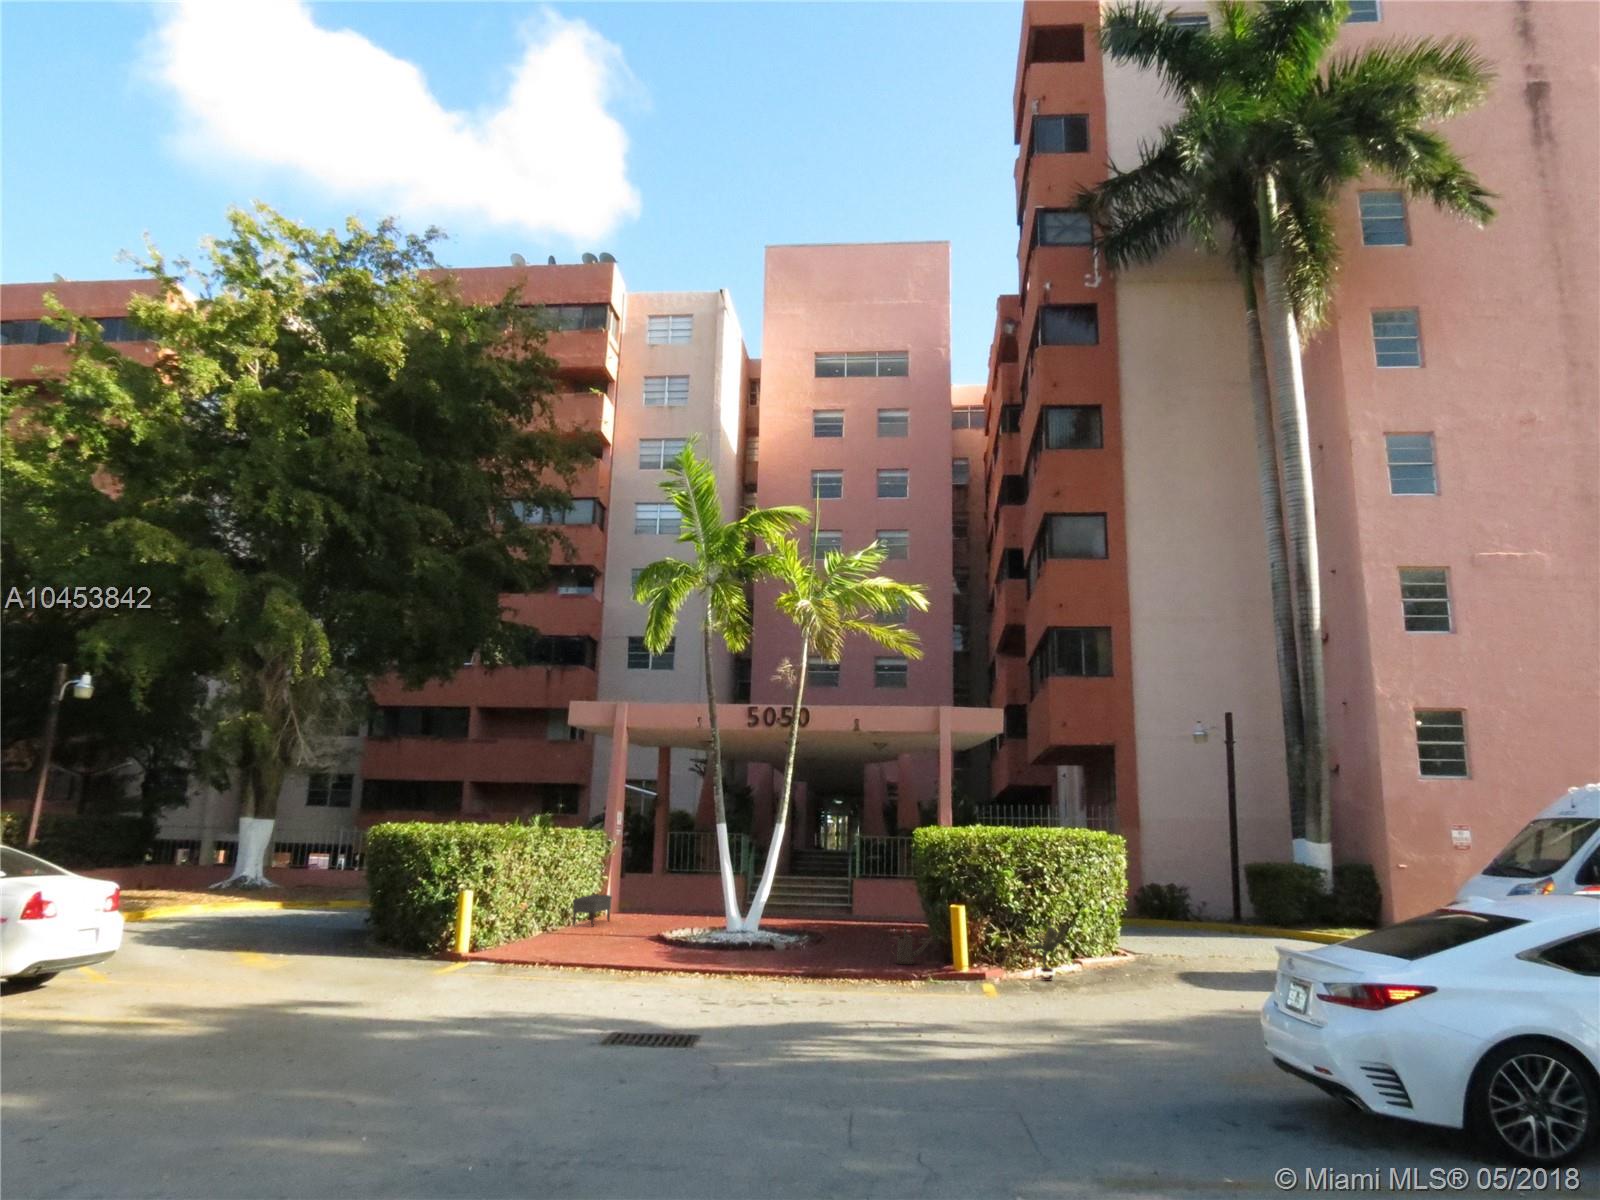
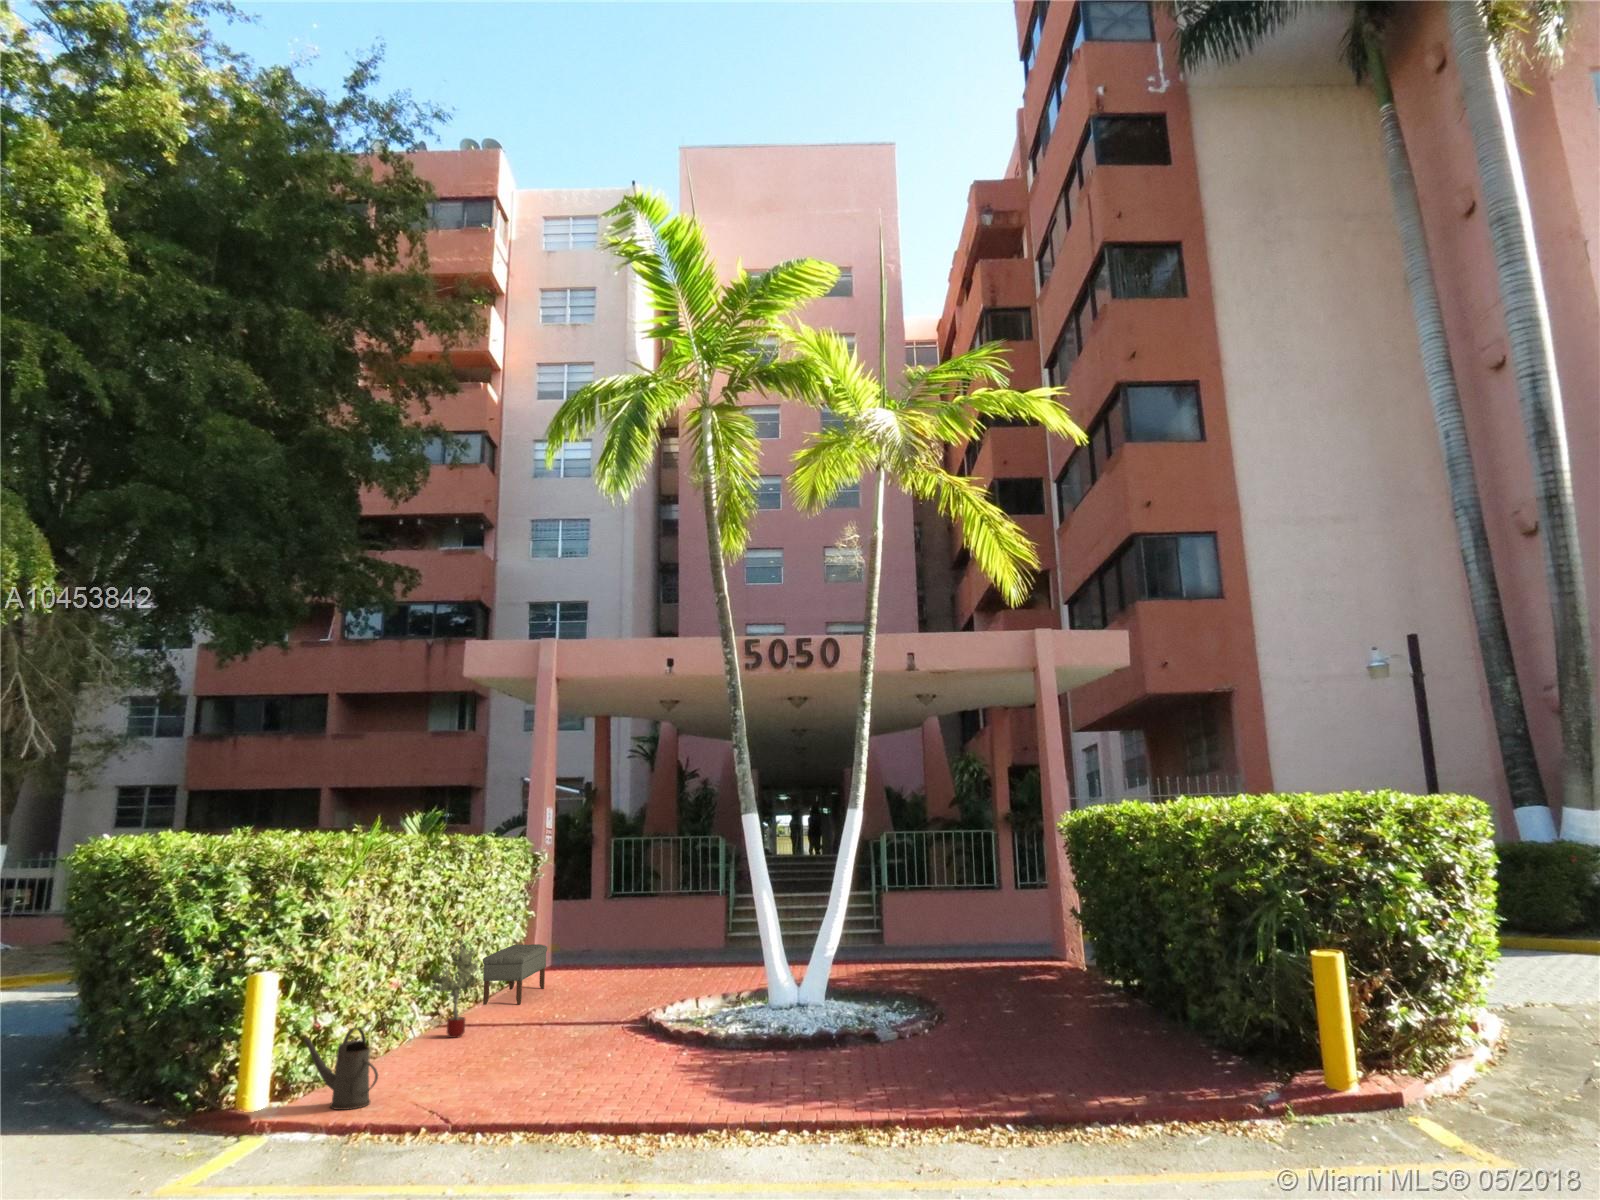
potted tree: present [1027,918,1067,981] -> present [430,940,478,1038]
watering can: present [891,928,933,964] -> present [304,1027,378,1110]

